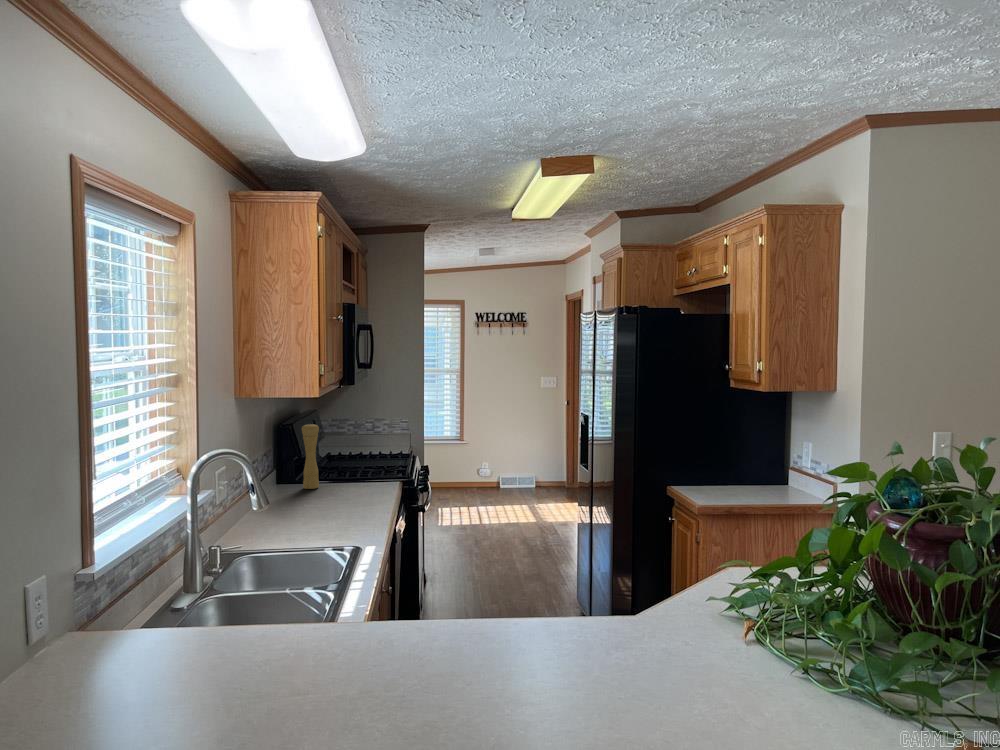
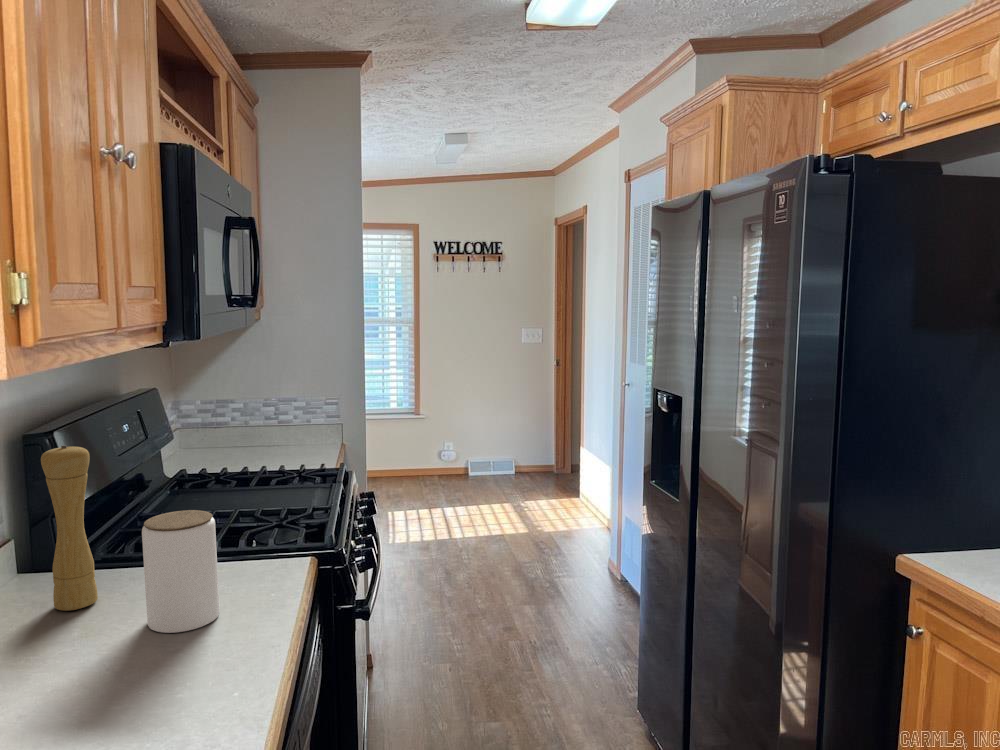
jar: none [342,450,369,494] -> present [142,510,220,633]

